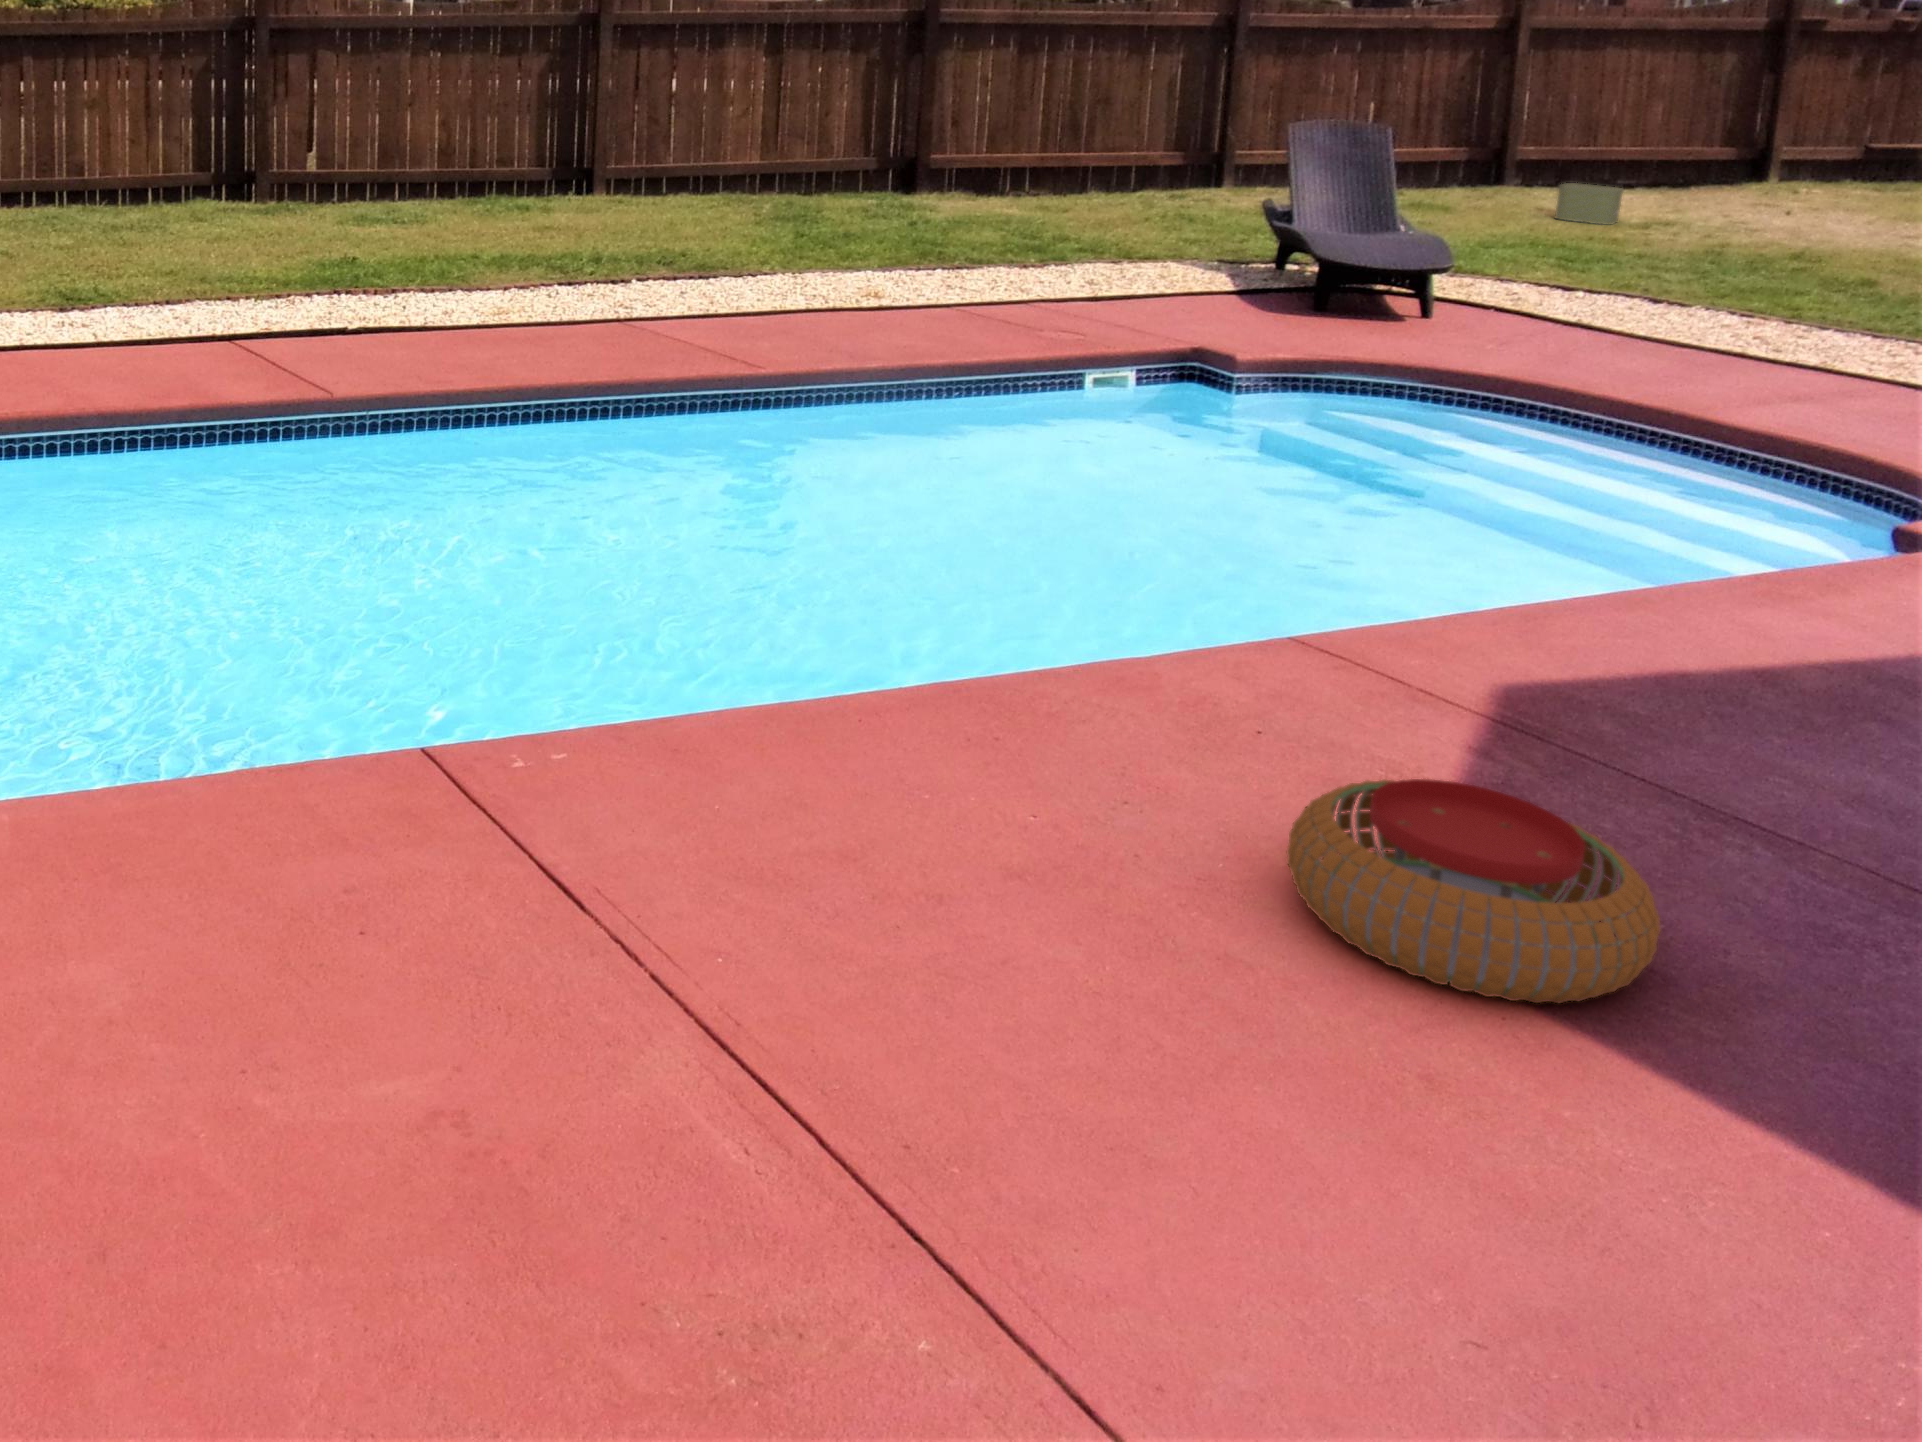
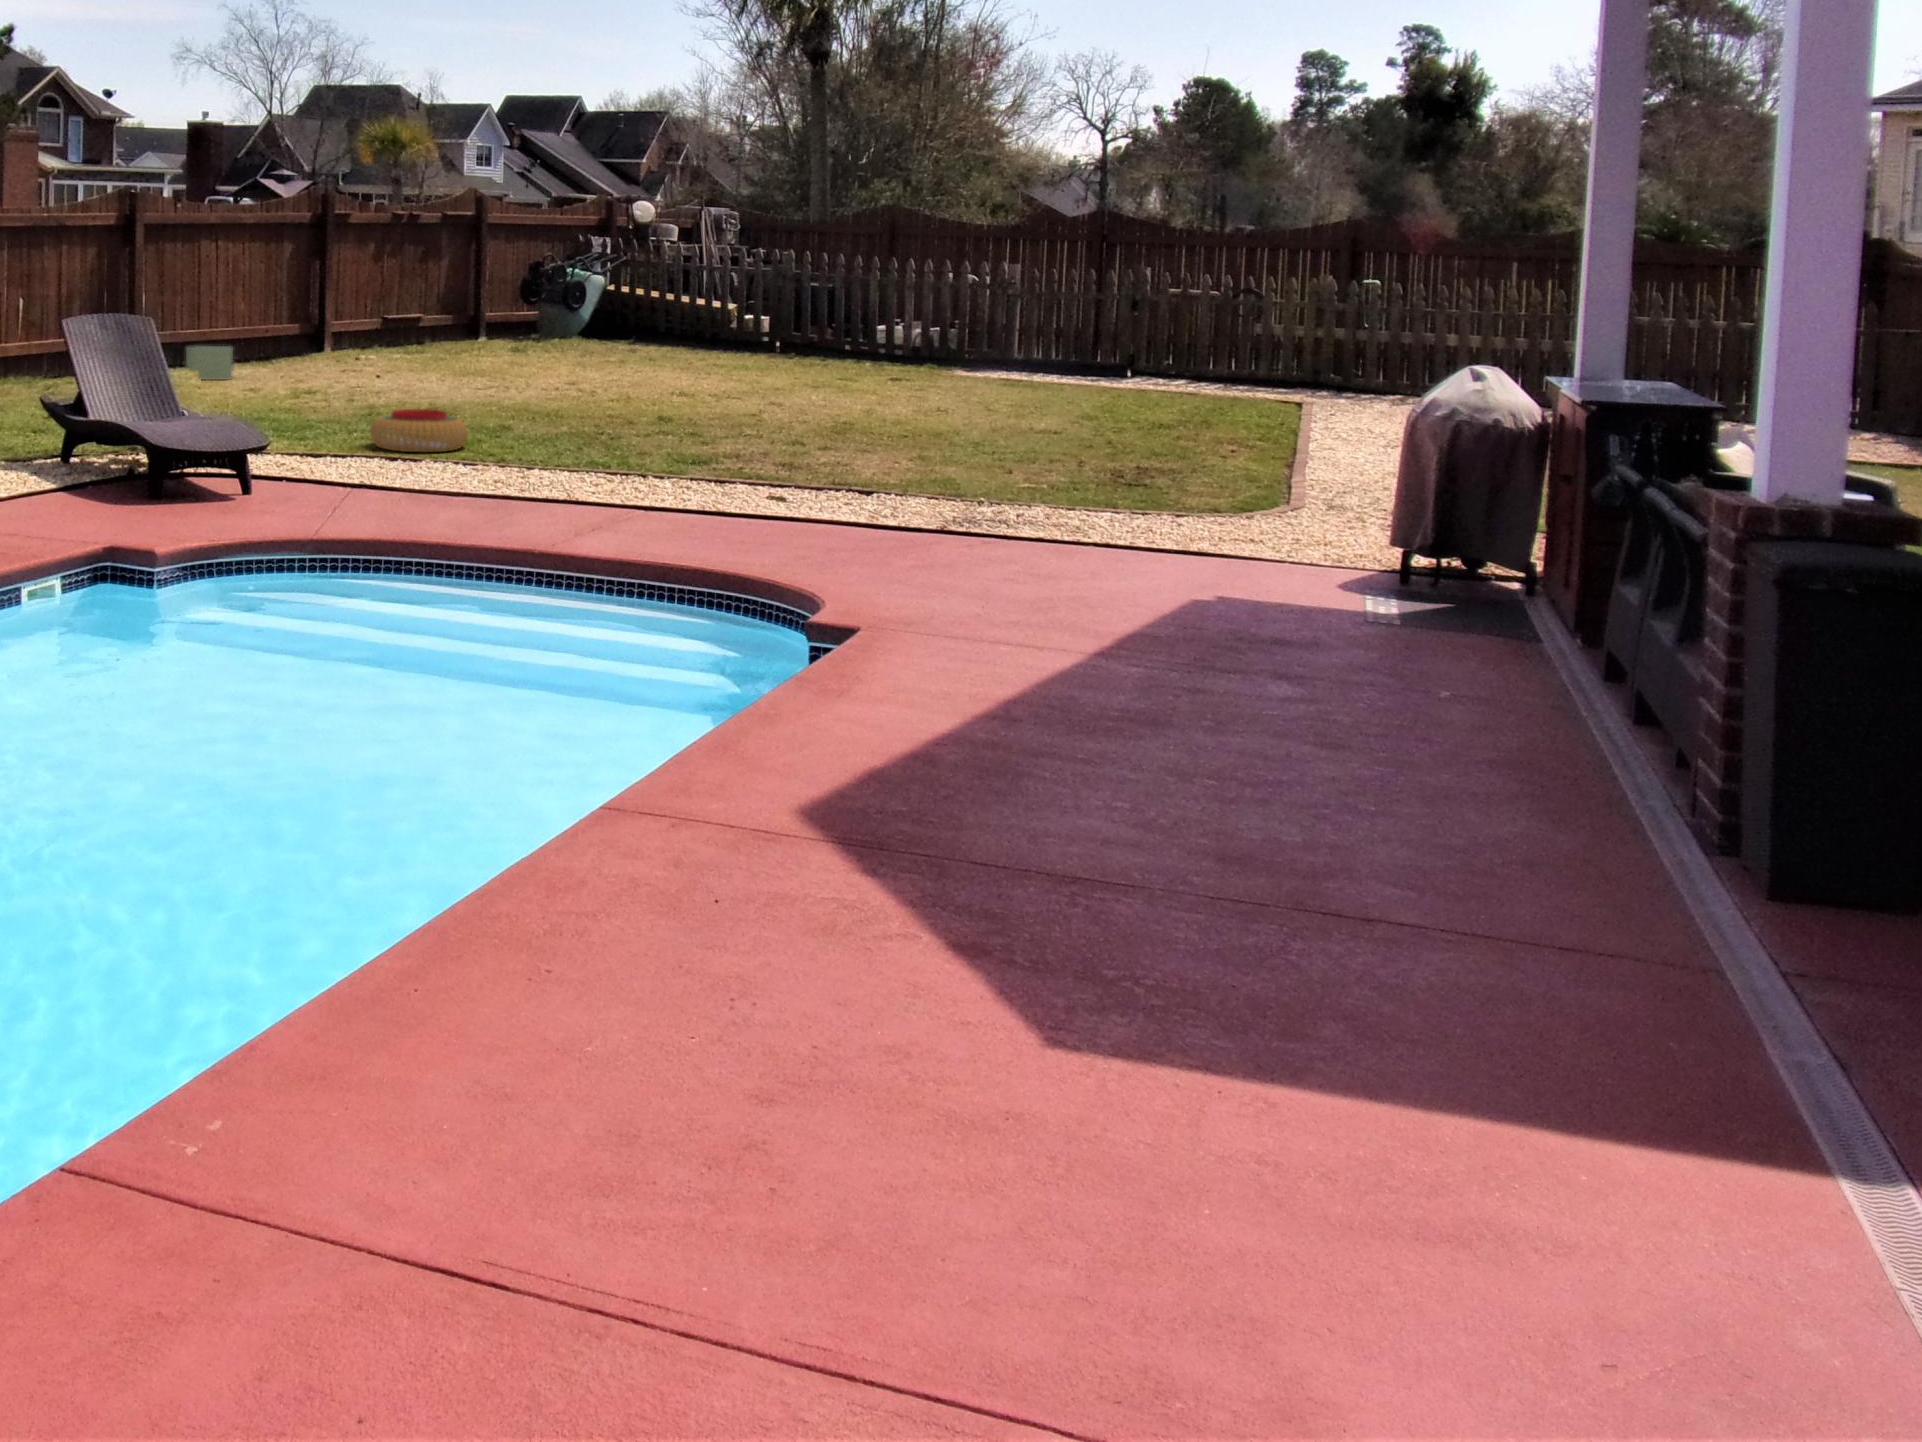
pouf: present [1287,779,1660,1003] -> present [370,409,468,452]

